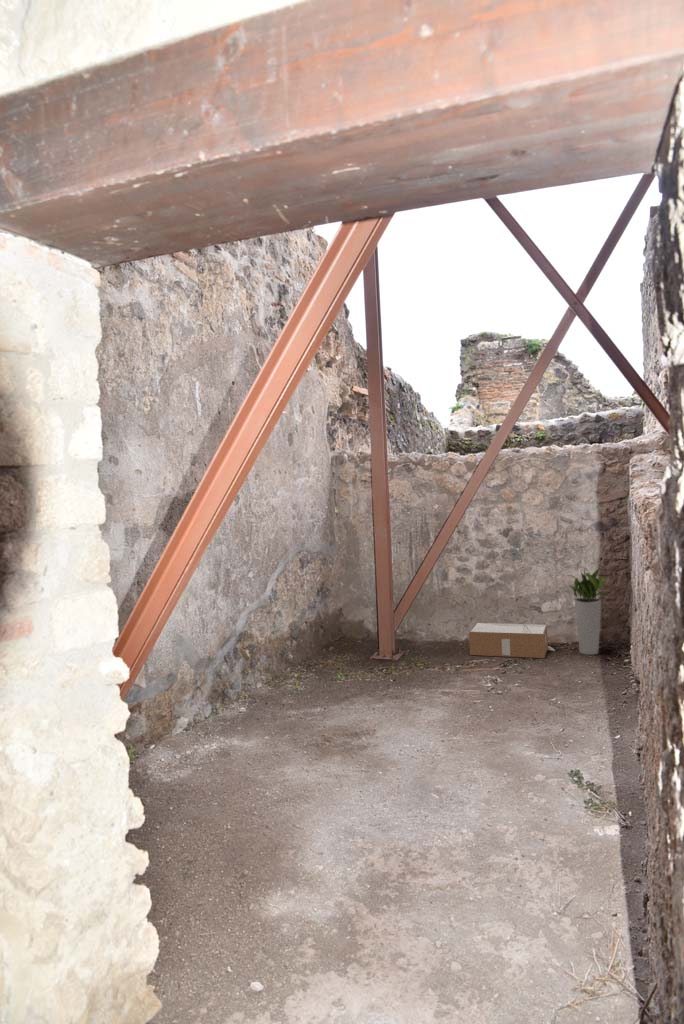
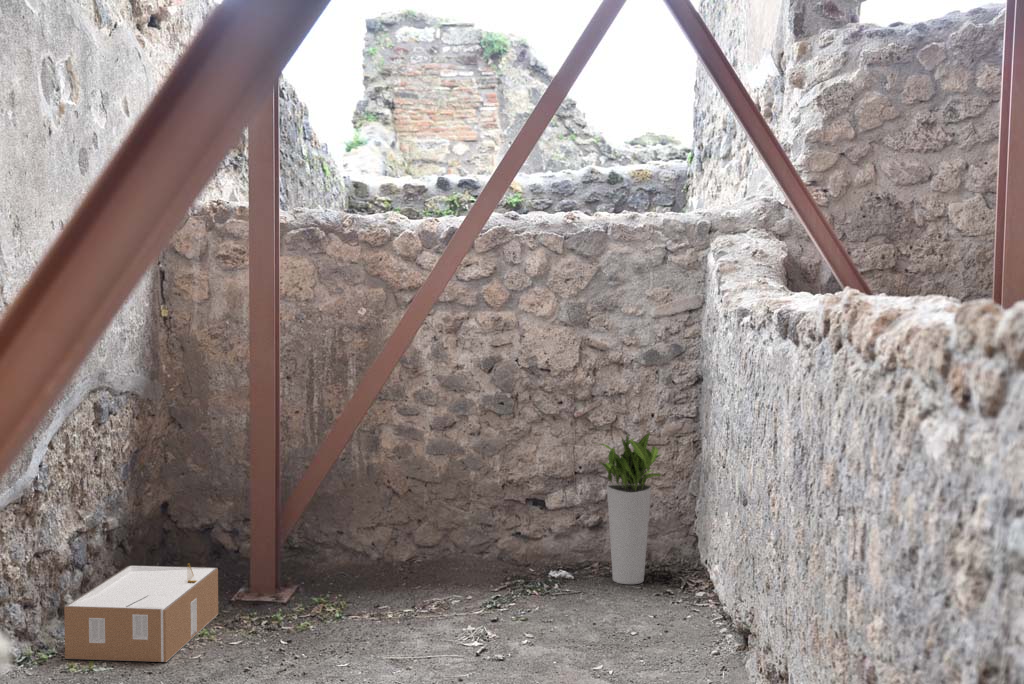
cardboard box: present [469,623,548,658] -> present [64,563,218,662]

